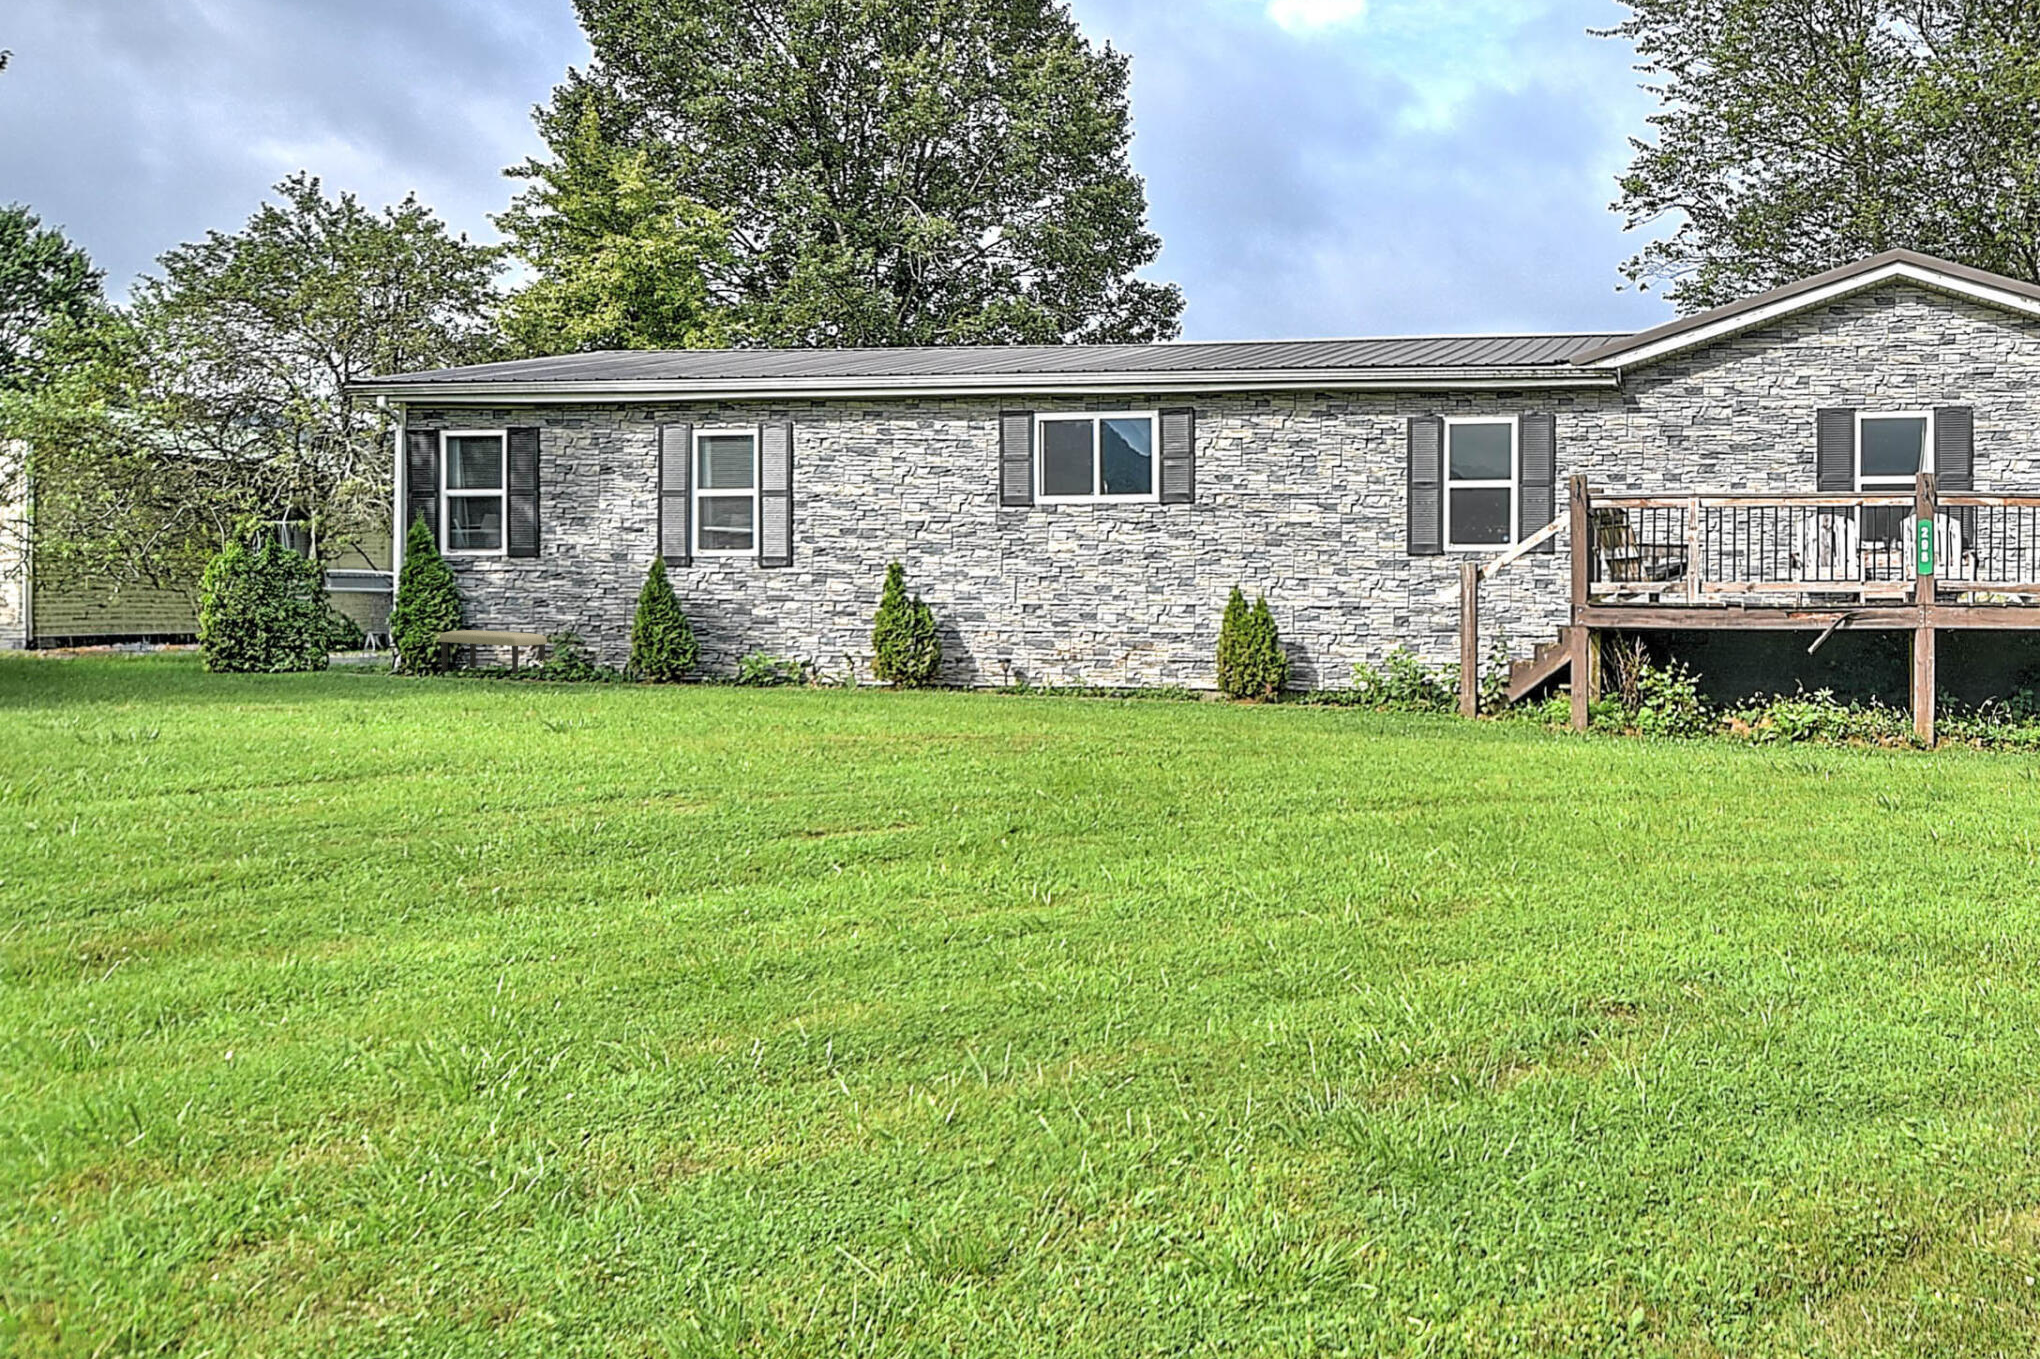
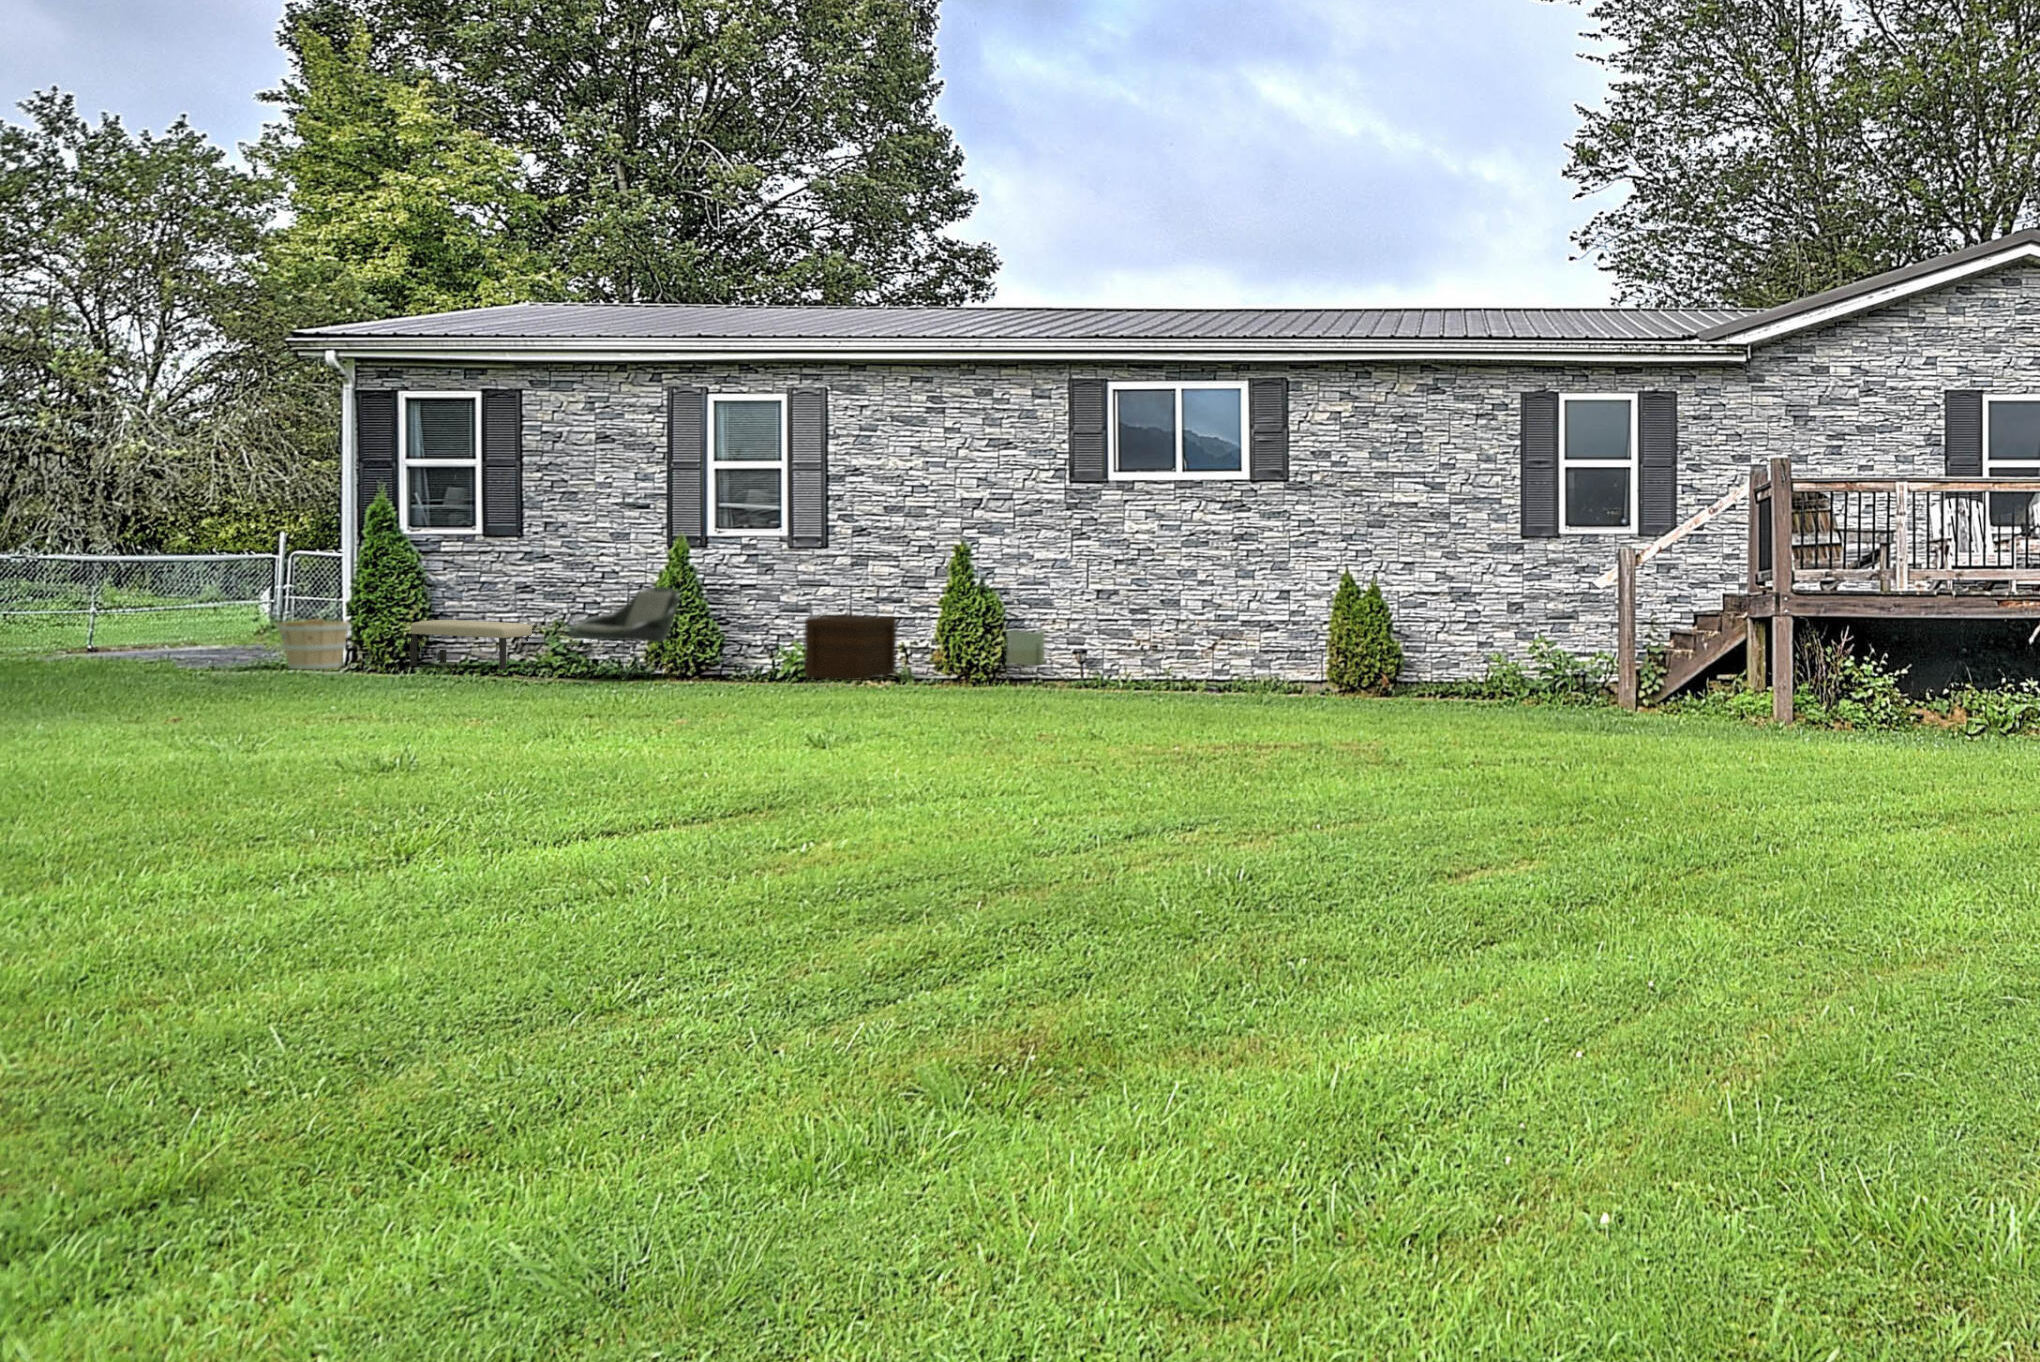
lounge chair: none [556,601,658,684] -> present [568,587,680,679]
wooden crate: none [759,626,846,686] -> present [804,614,897,680]
wooden bucket: none [329,629,394,672] -> present [277,619,350,669]
planter: none [939,641,976,687] -> present [1006,629,1045,666]

